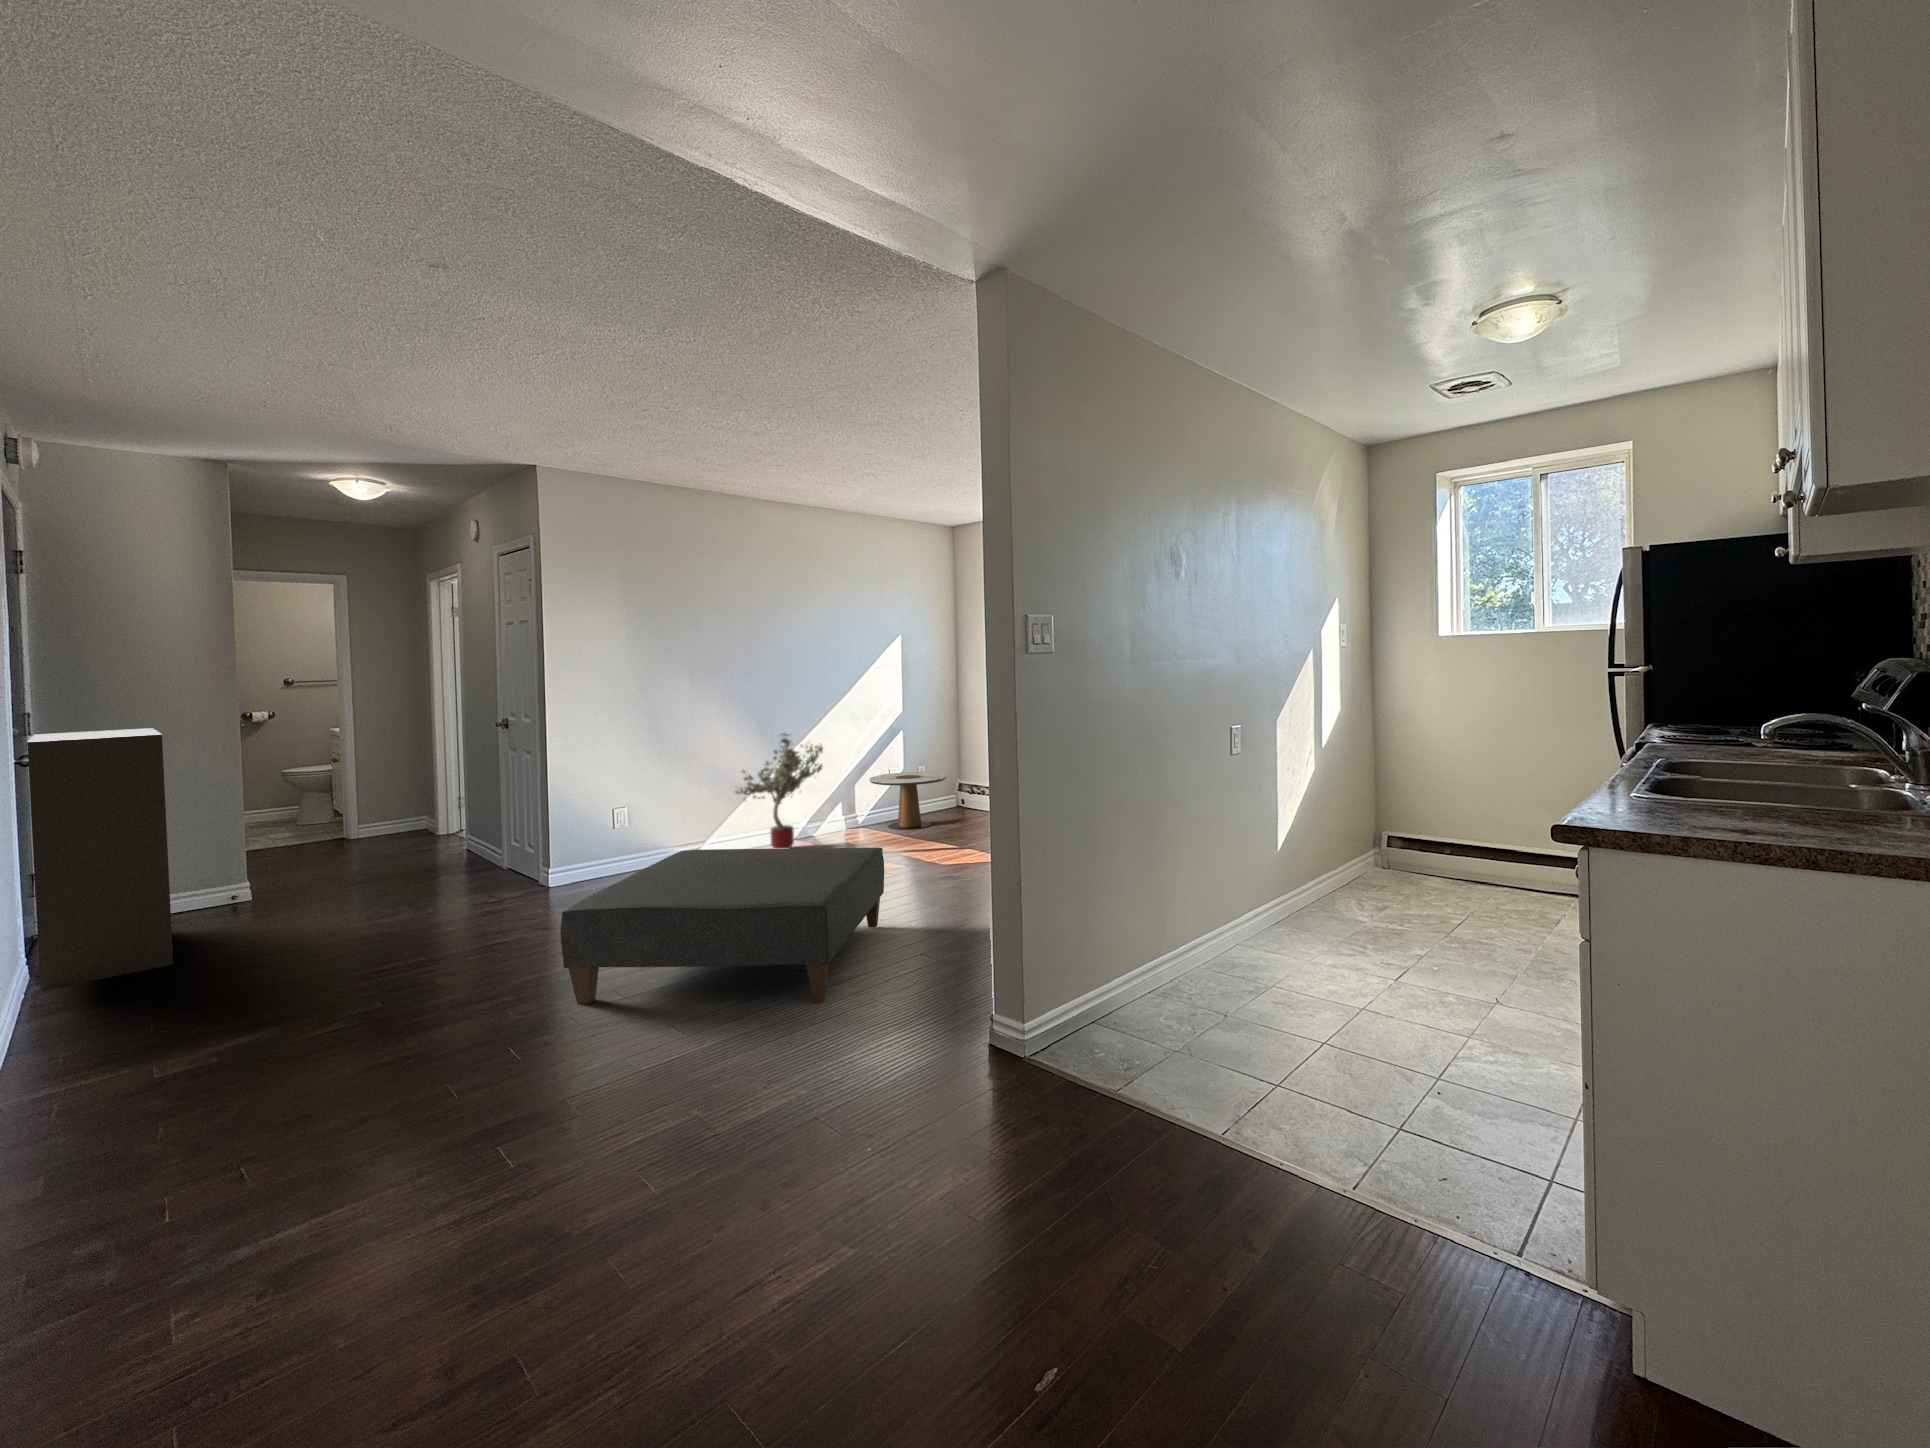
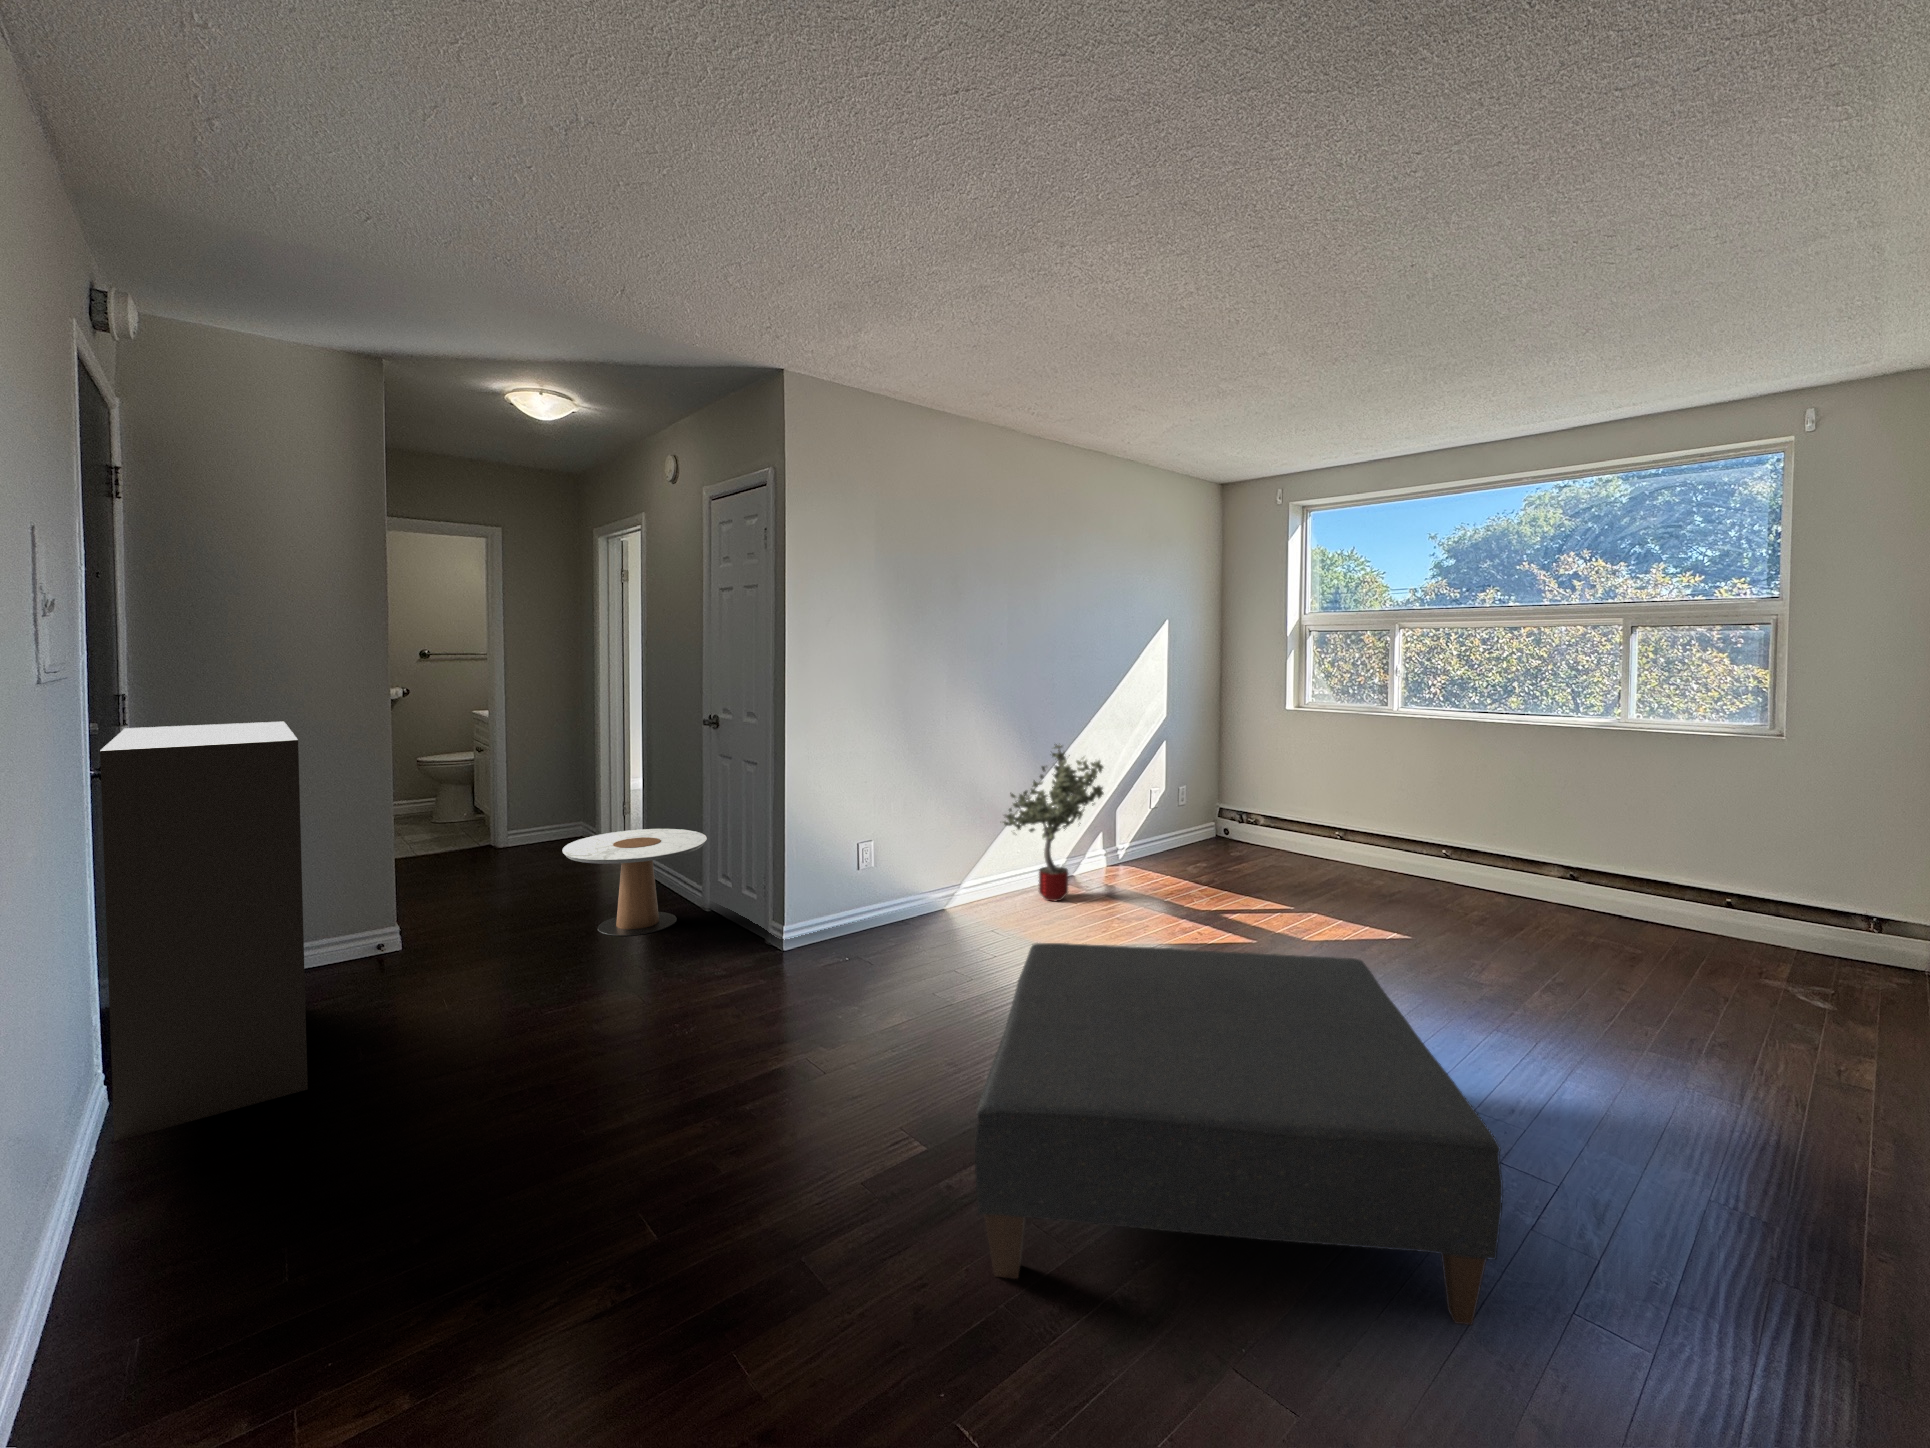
side table: present [869,772,947,830] -> present [562,829,707,936]

